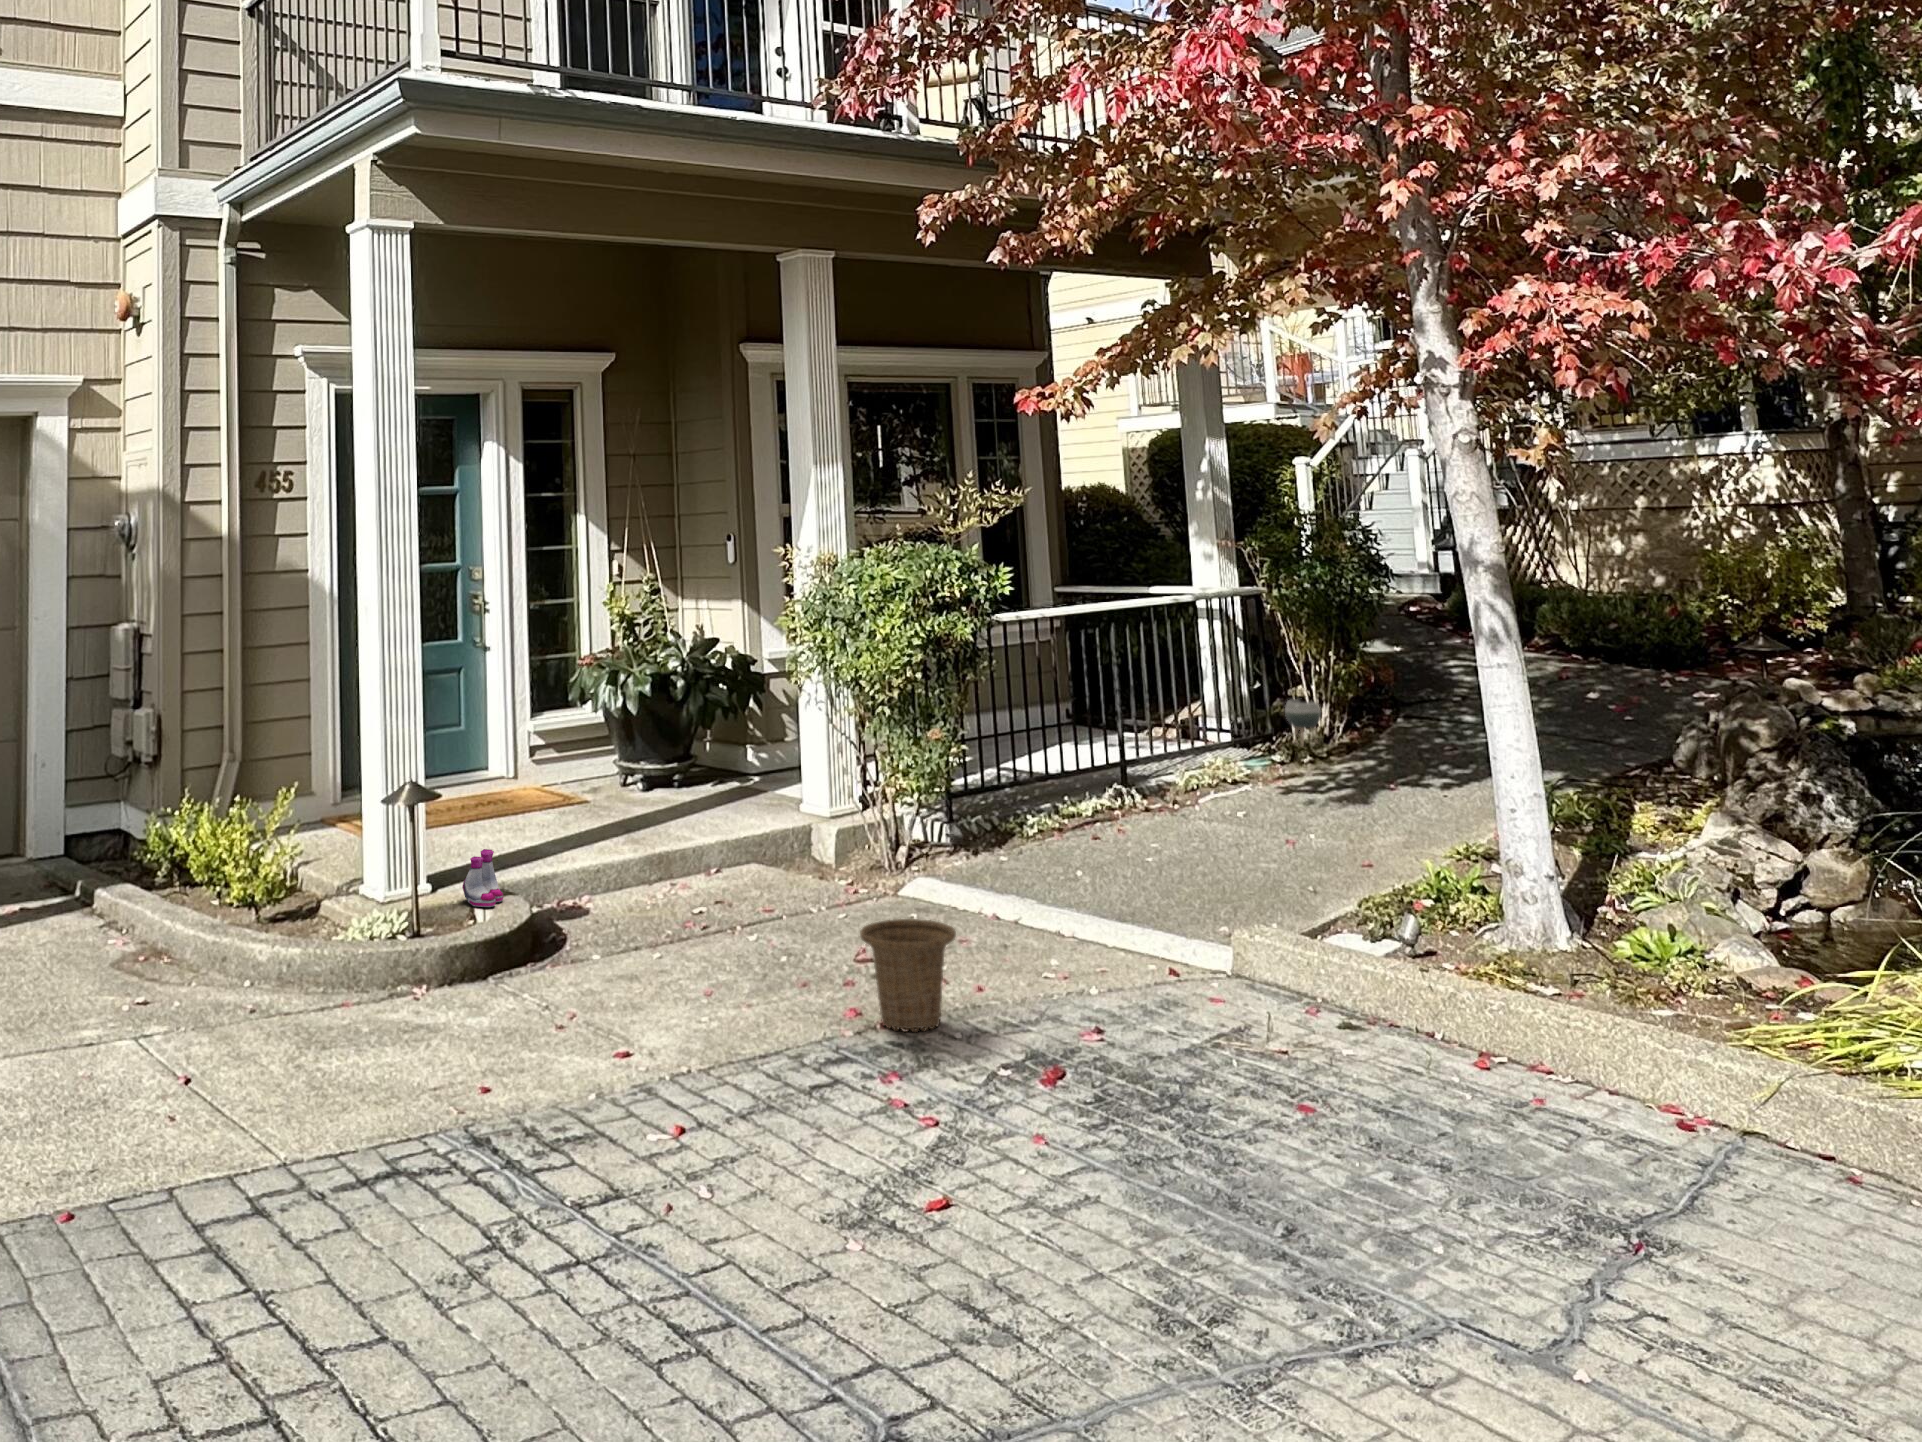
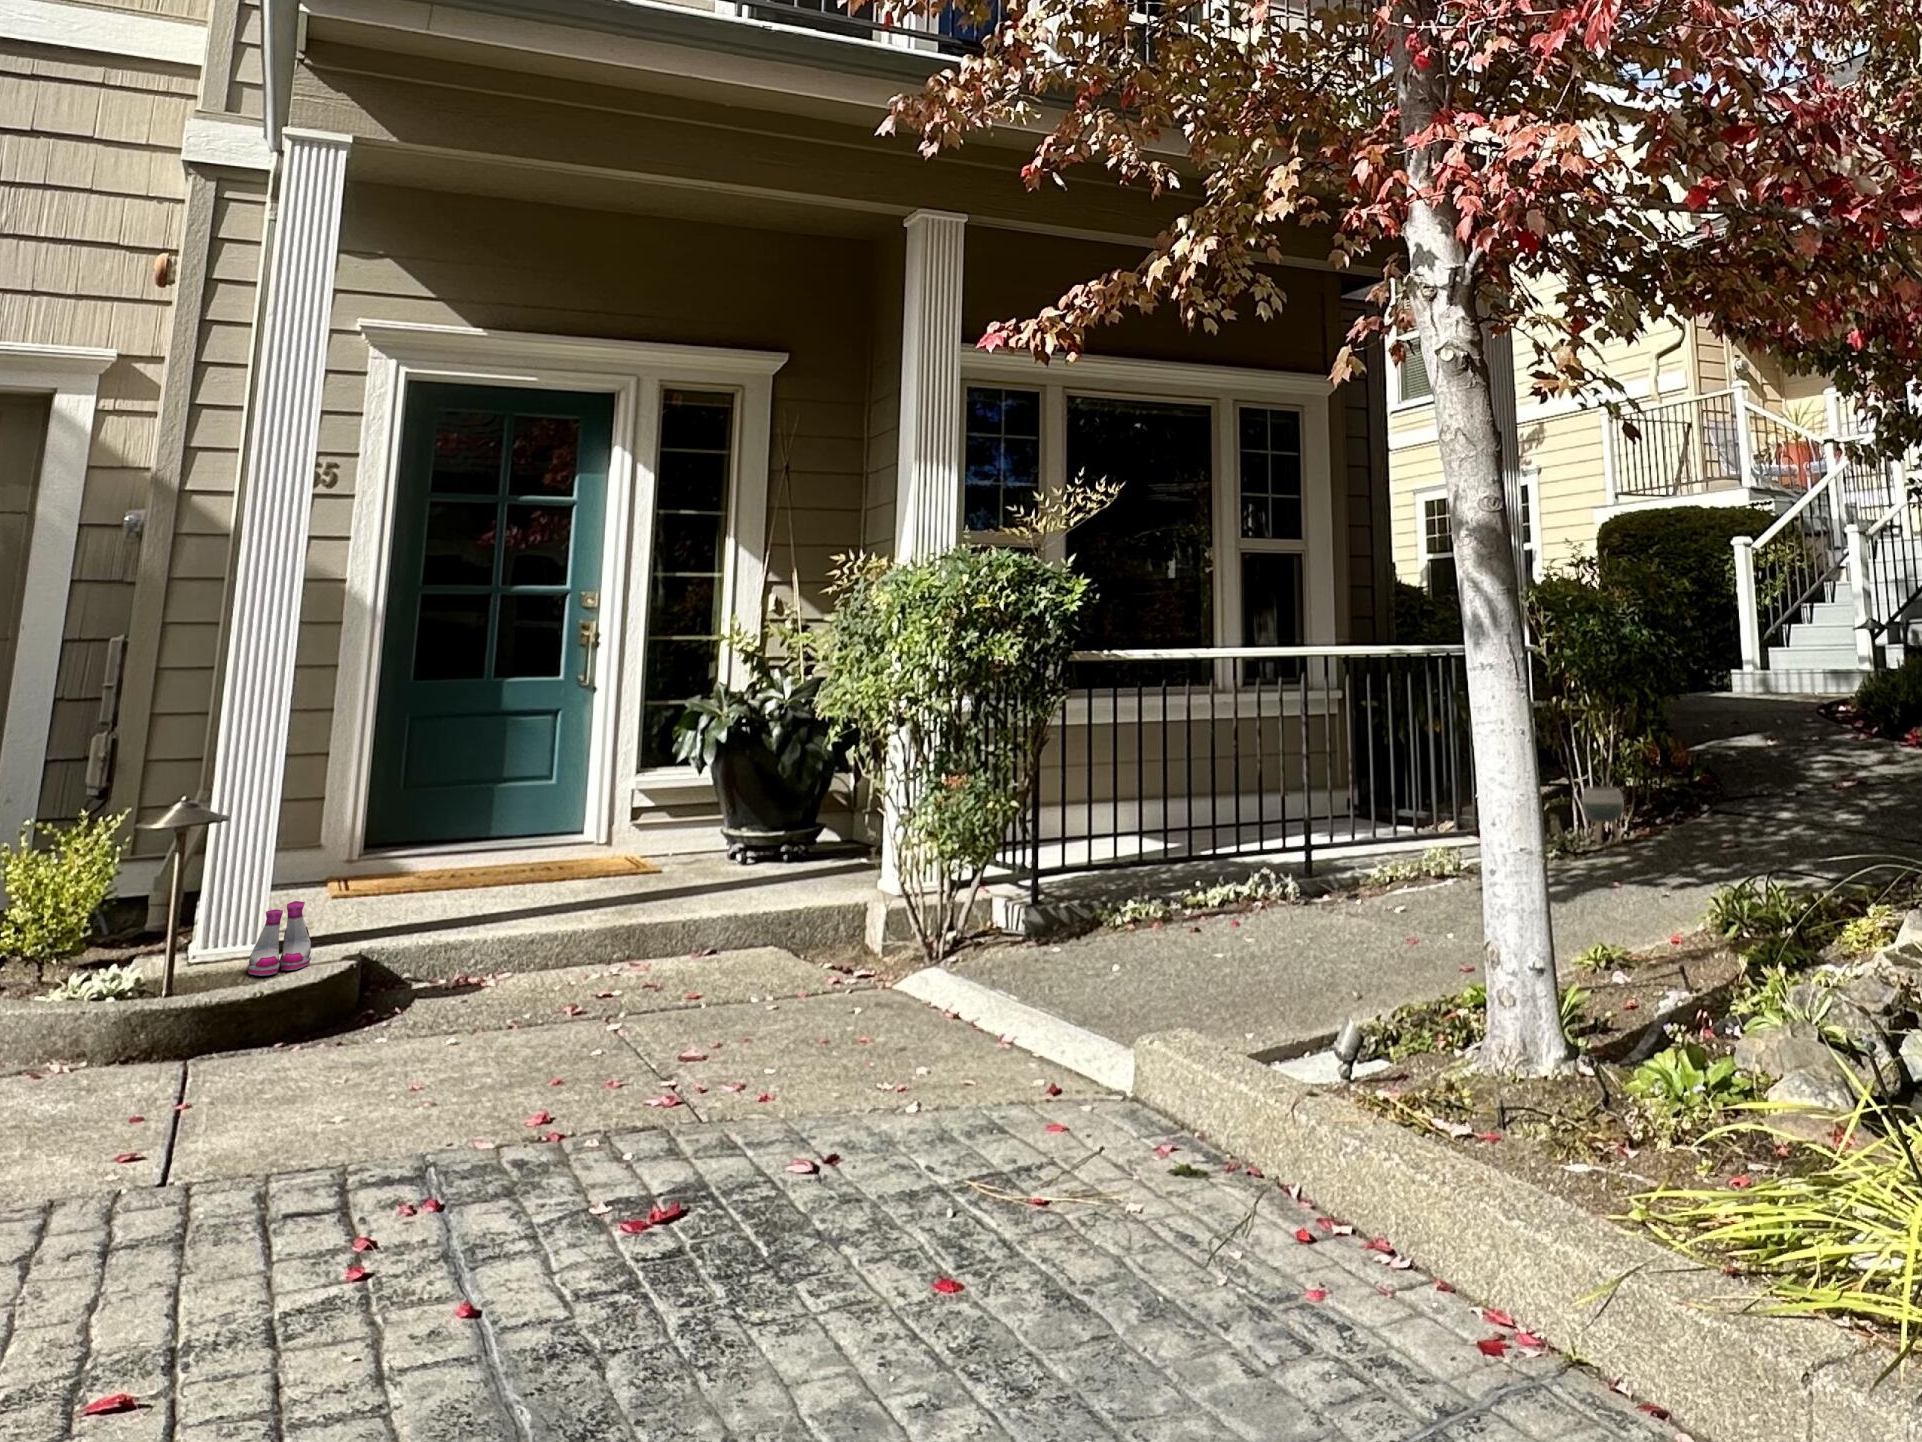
basket: present [860,919,956,1032] -> none [384,1018,543,1197]

